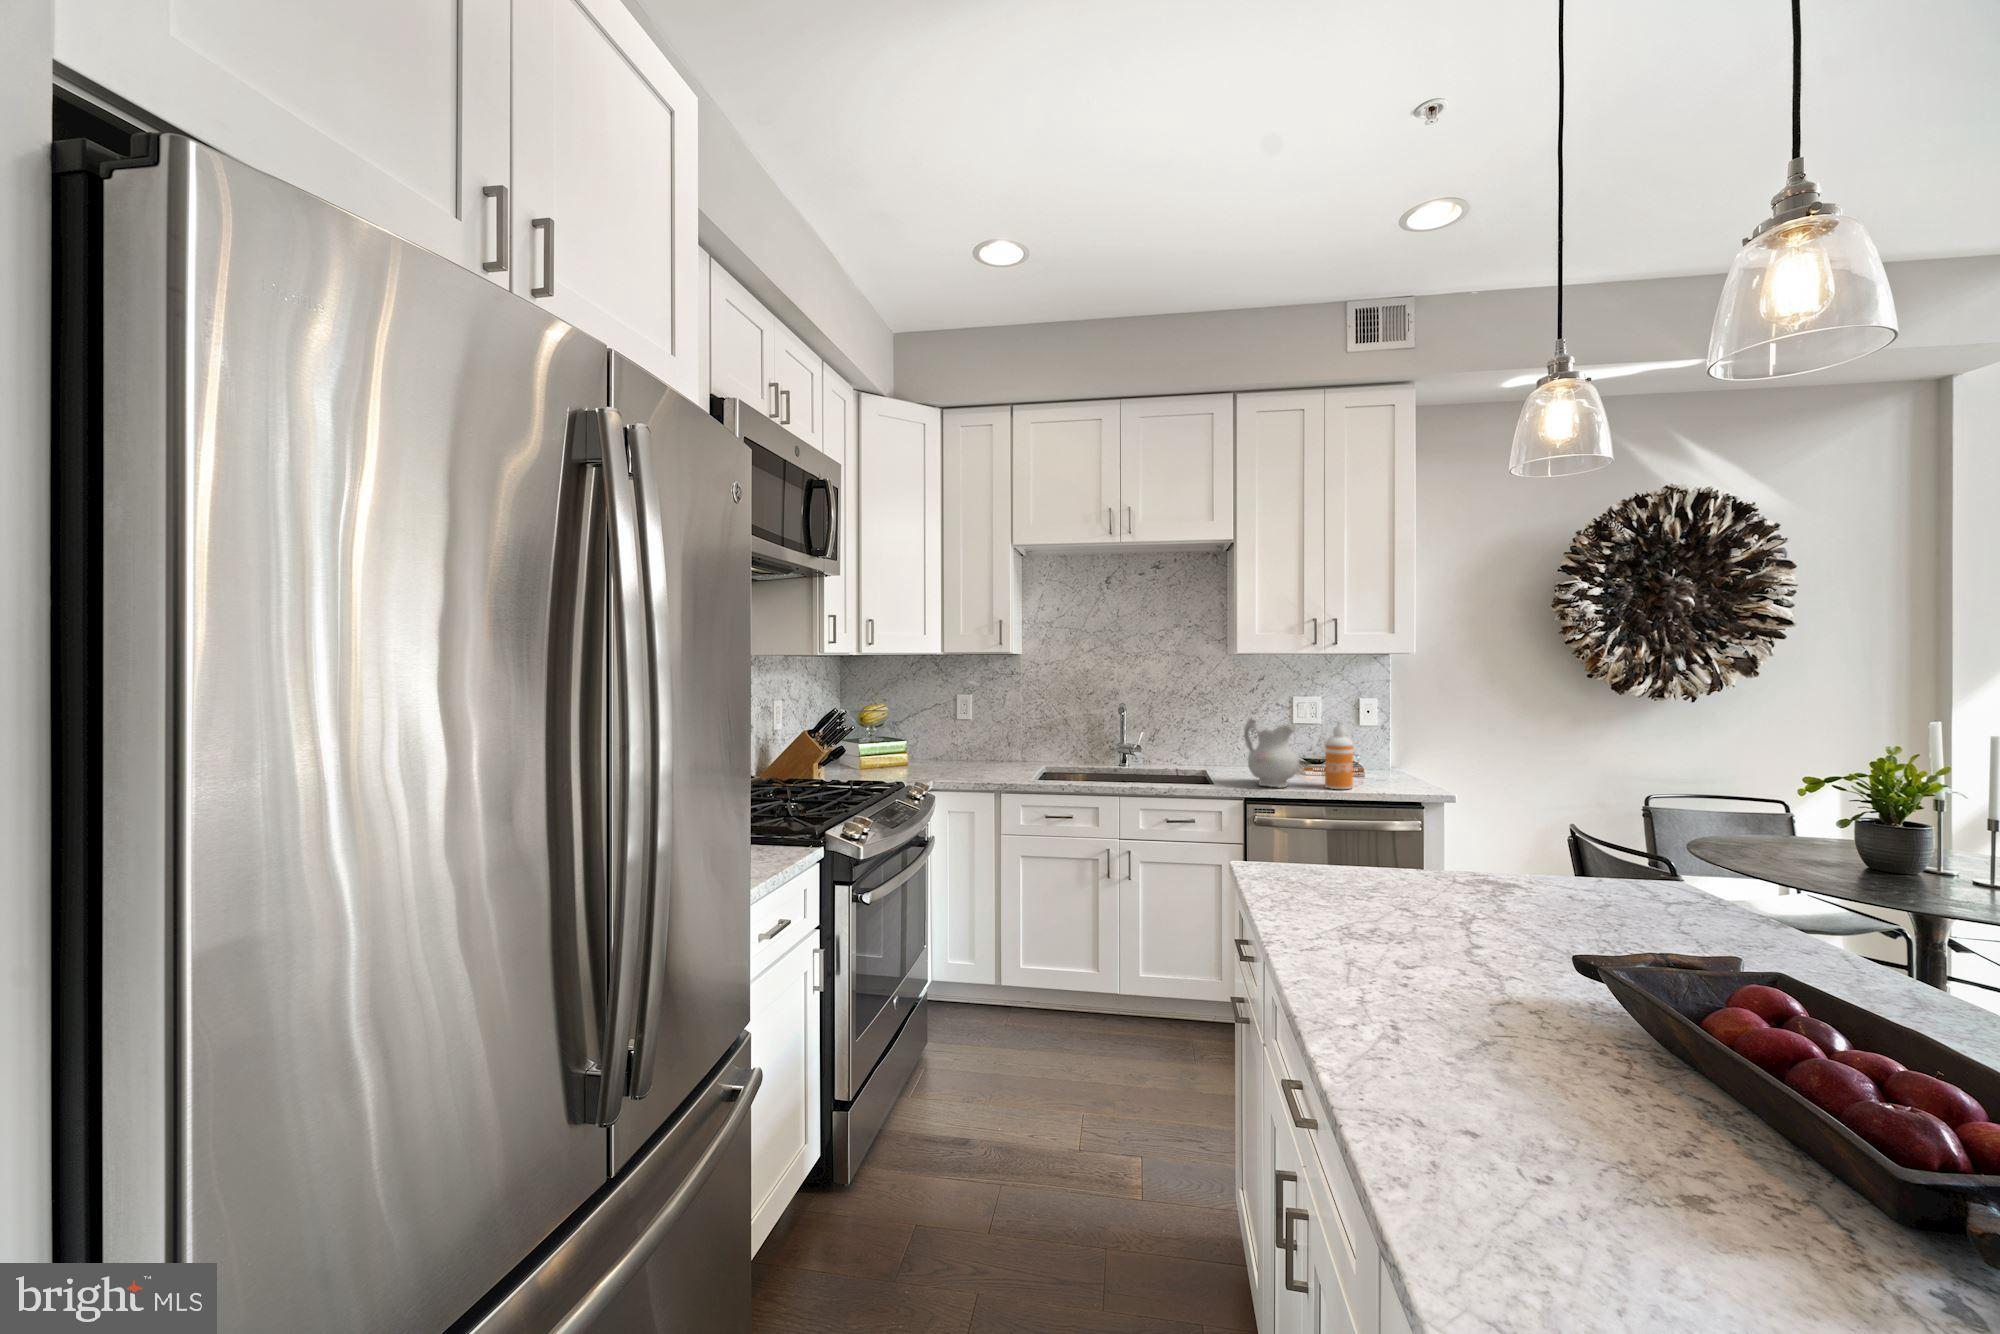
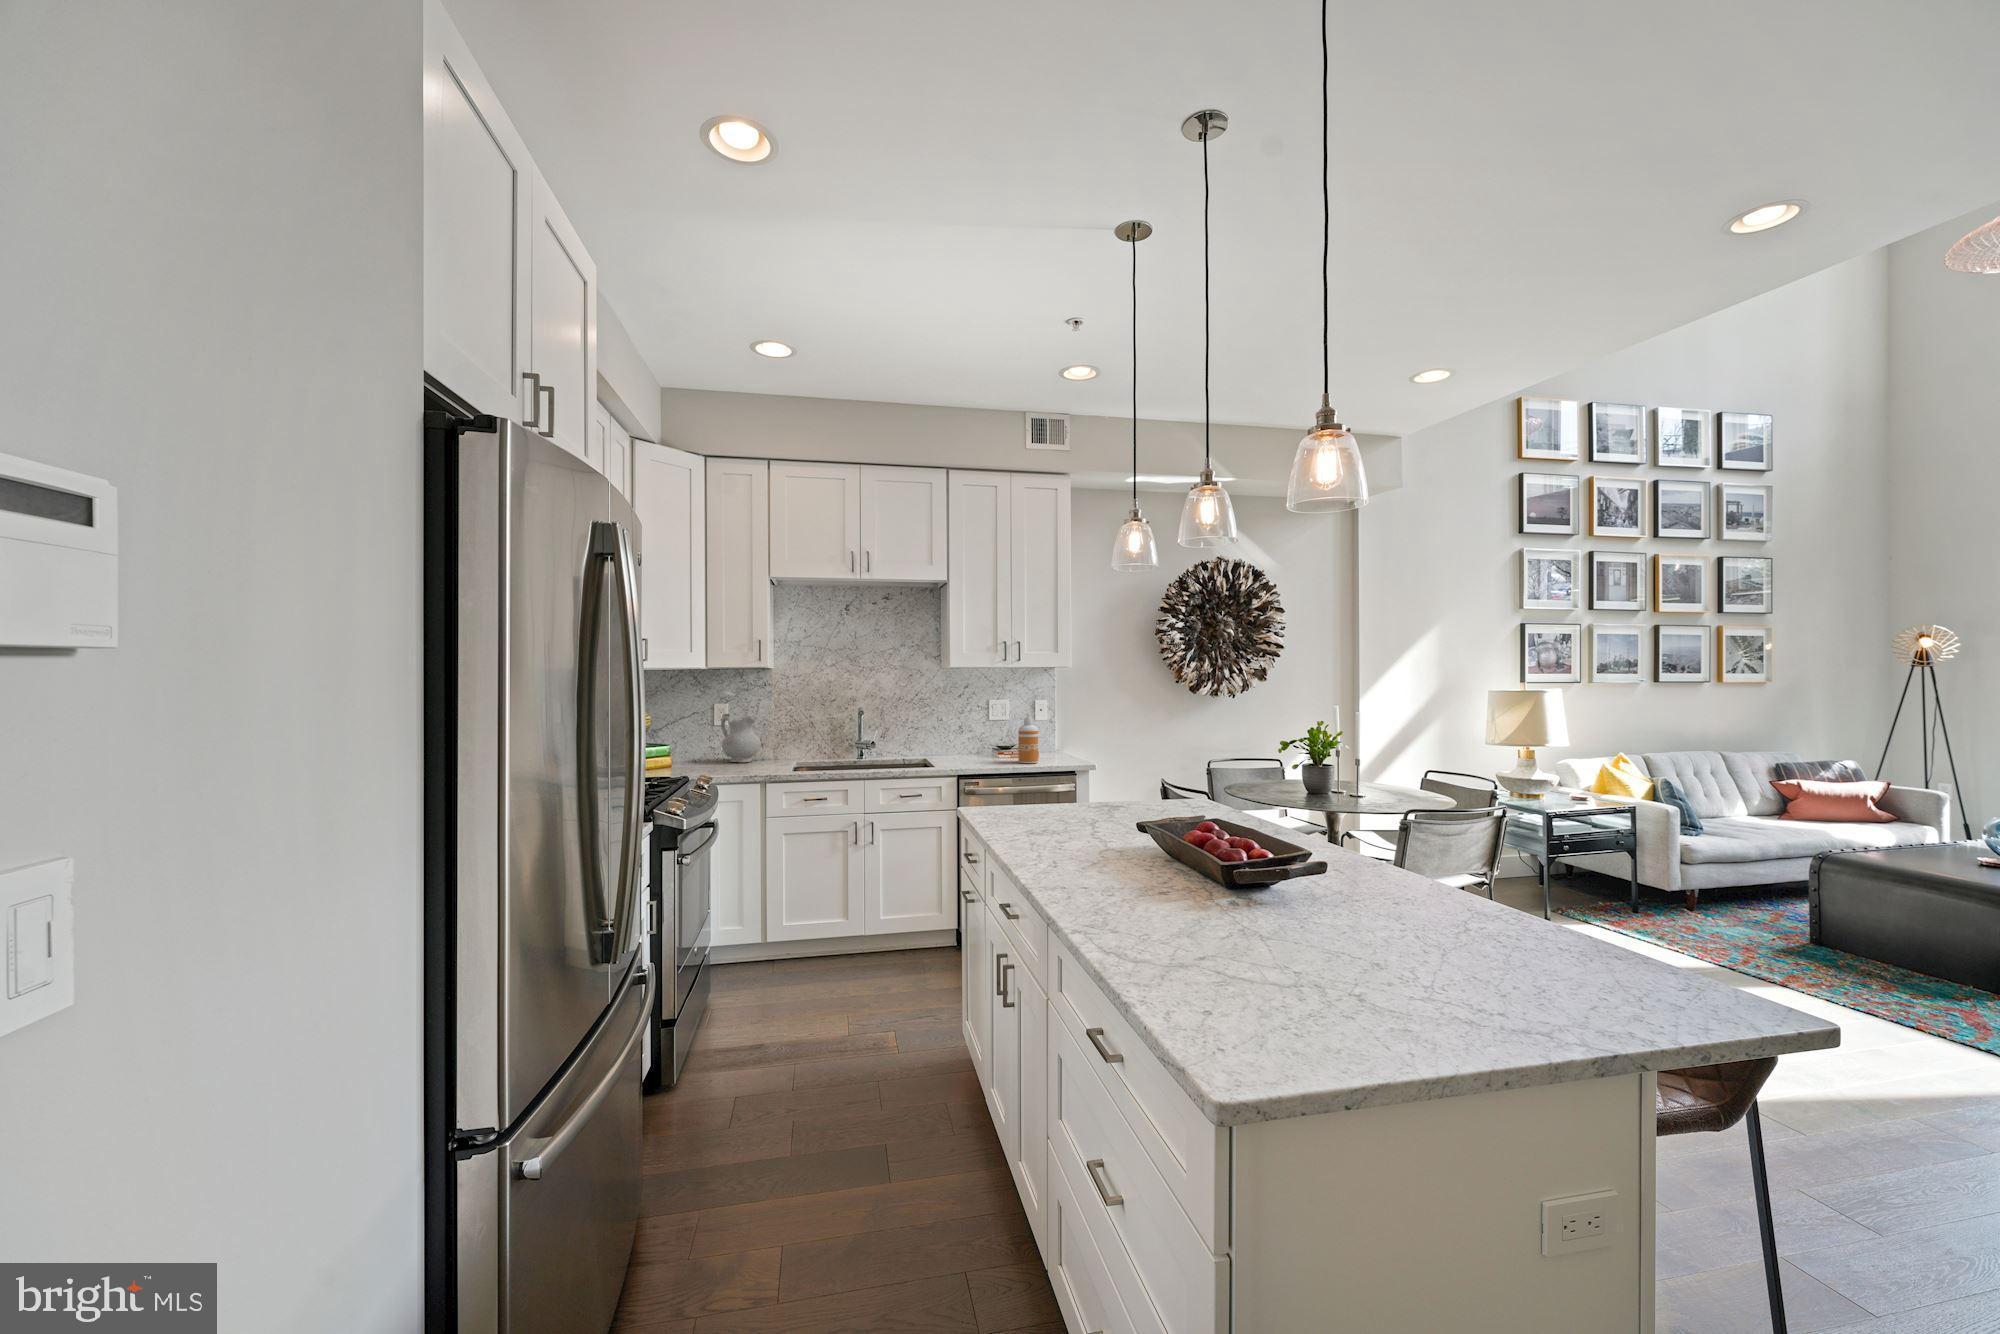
ceramic pitcher: present [1244,719,1299,787] -> present [721,714,761,762]

